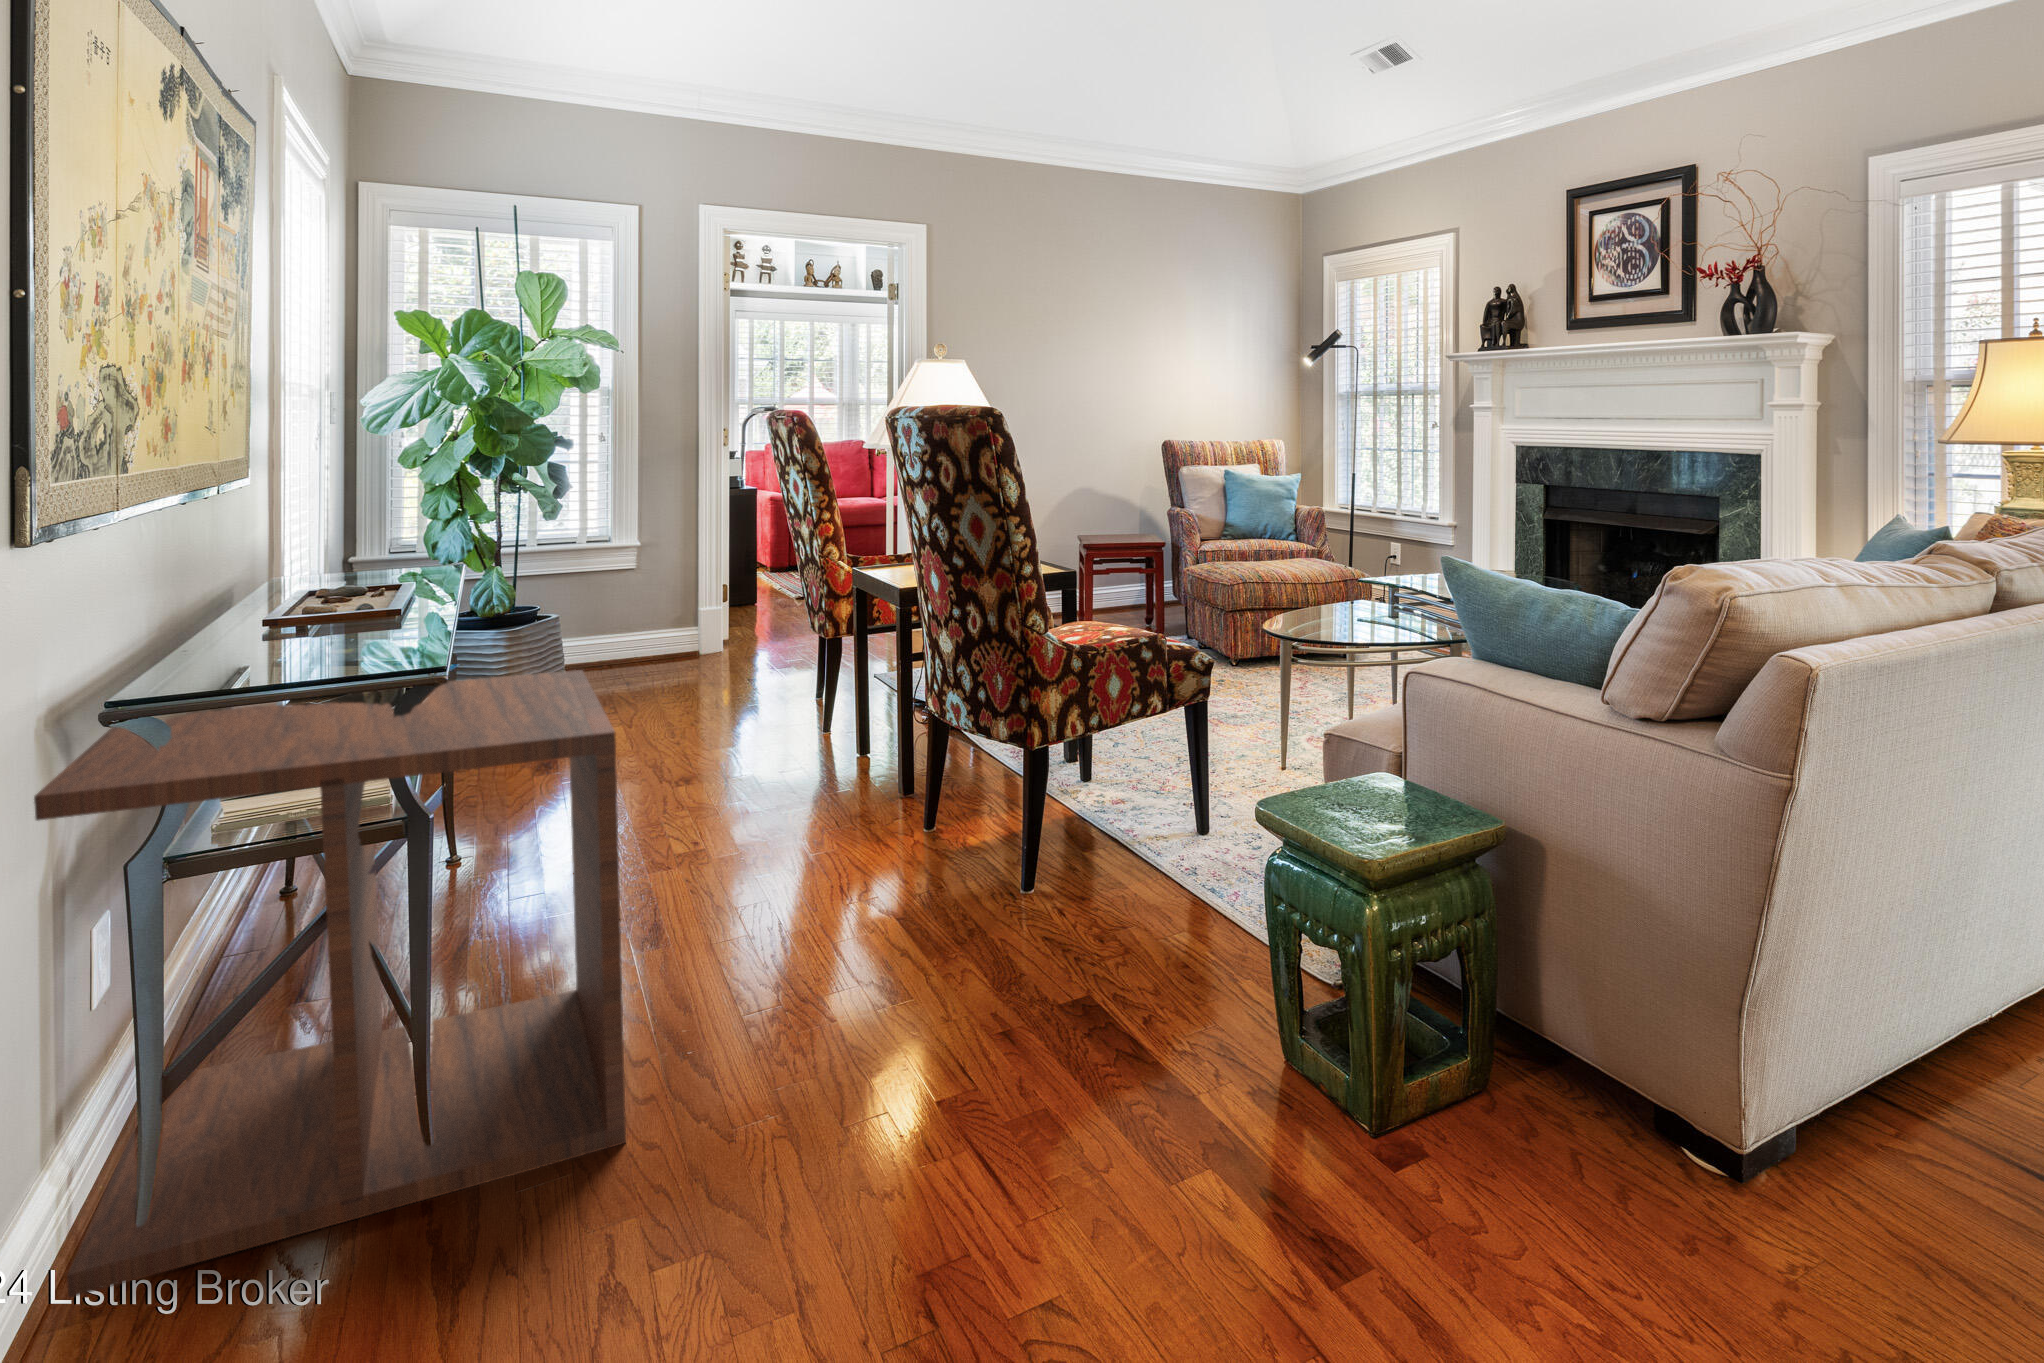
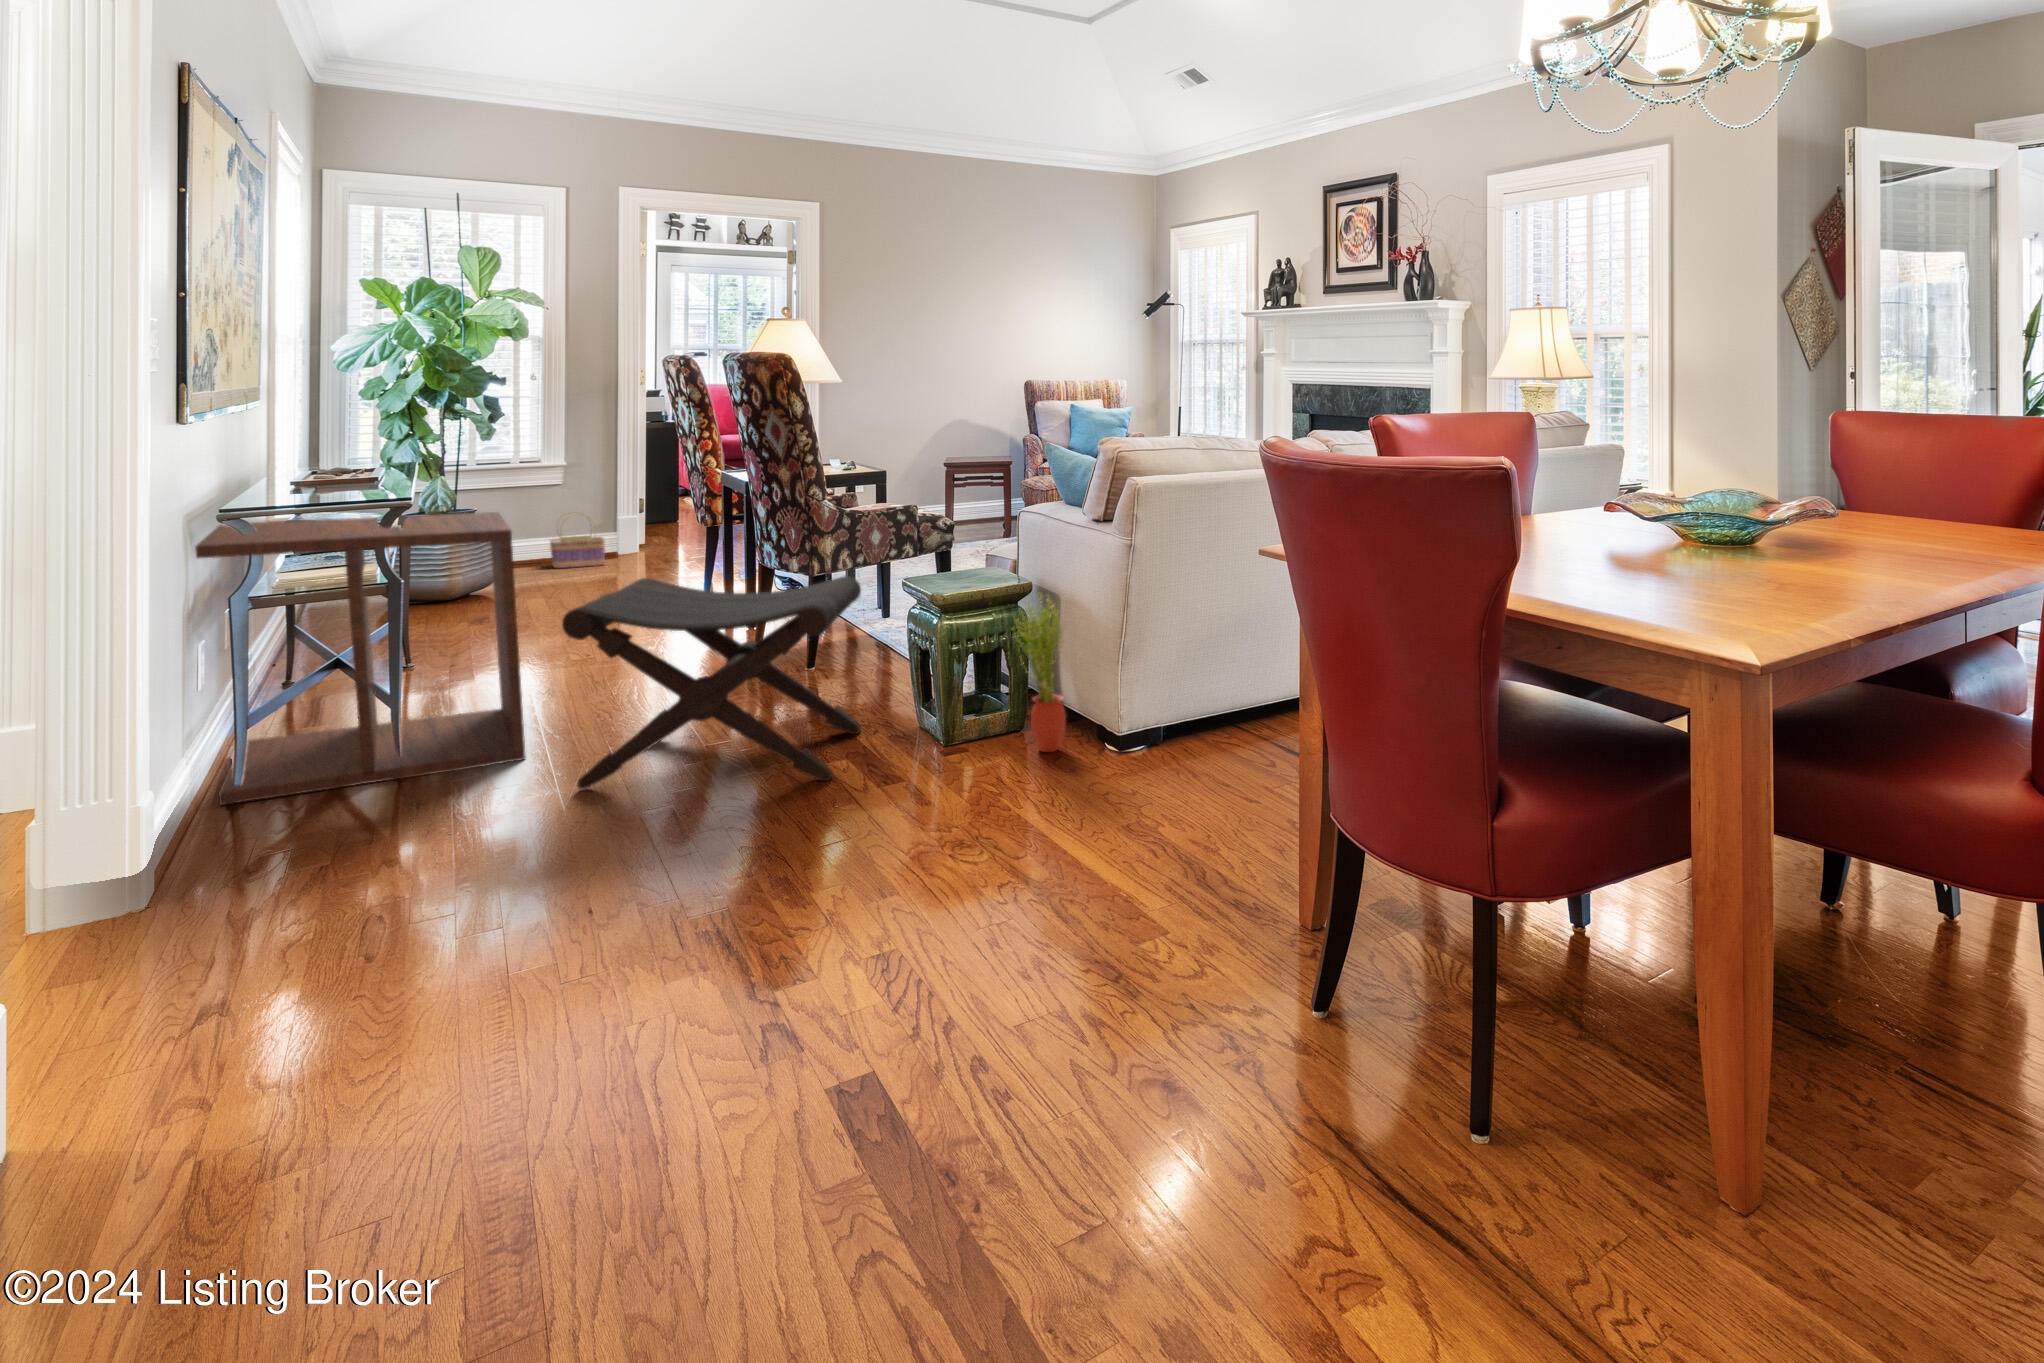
basket: none [613,602,679,674] -> present [550,512,605,568]
footstool: none [719,800,1228,1270] -> present [562,576,861,789]
potted plant: none [1502,848,1628,1164] -> present [1014,592,1066,752]

